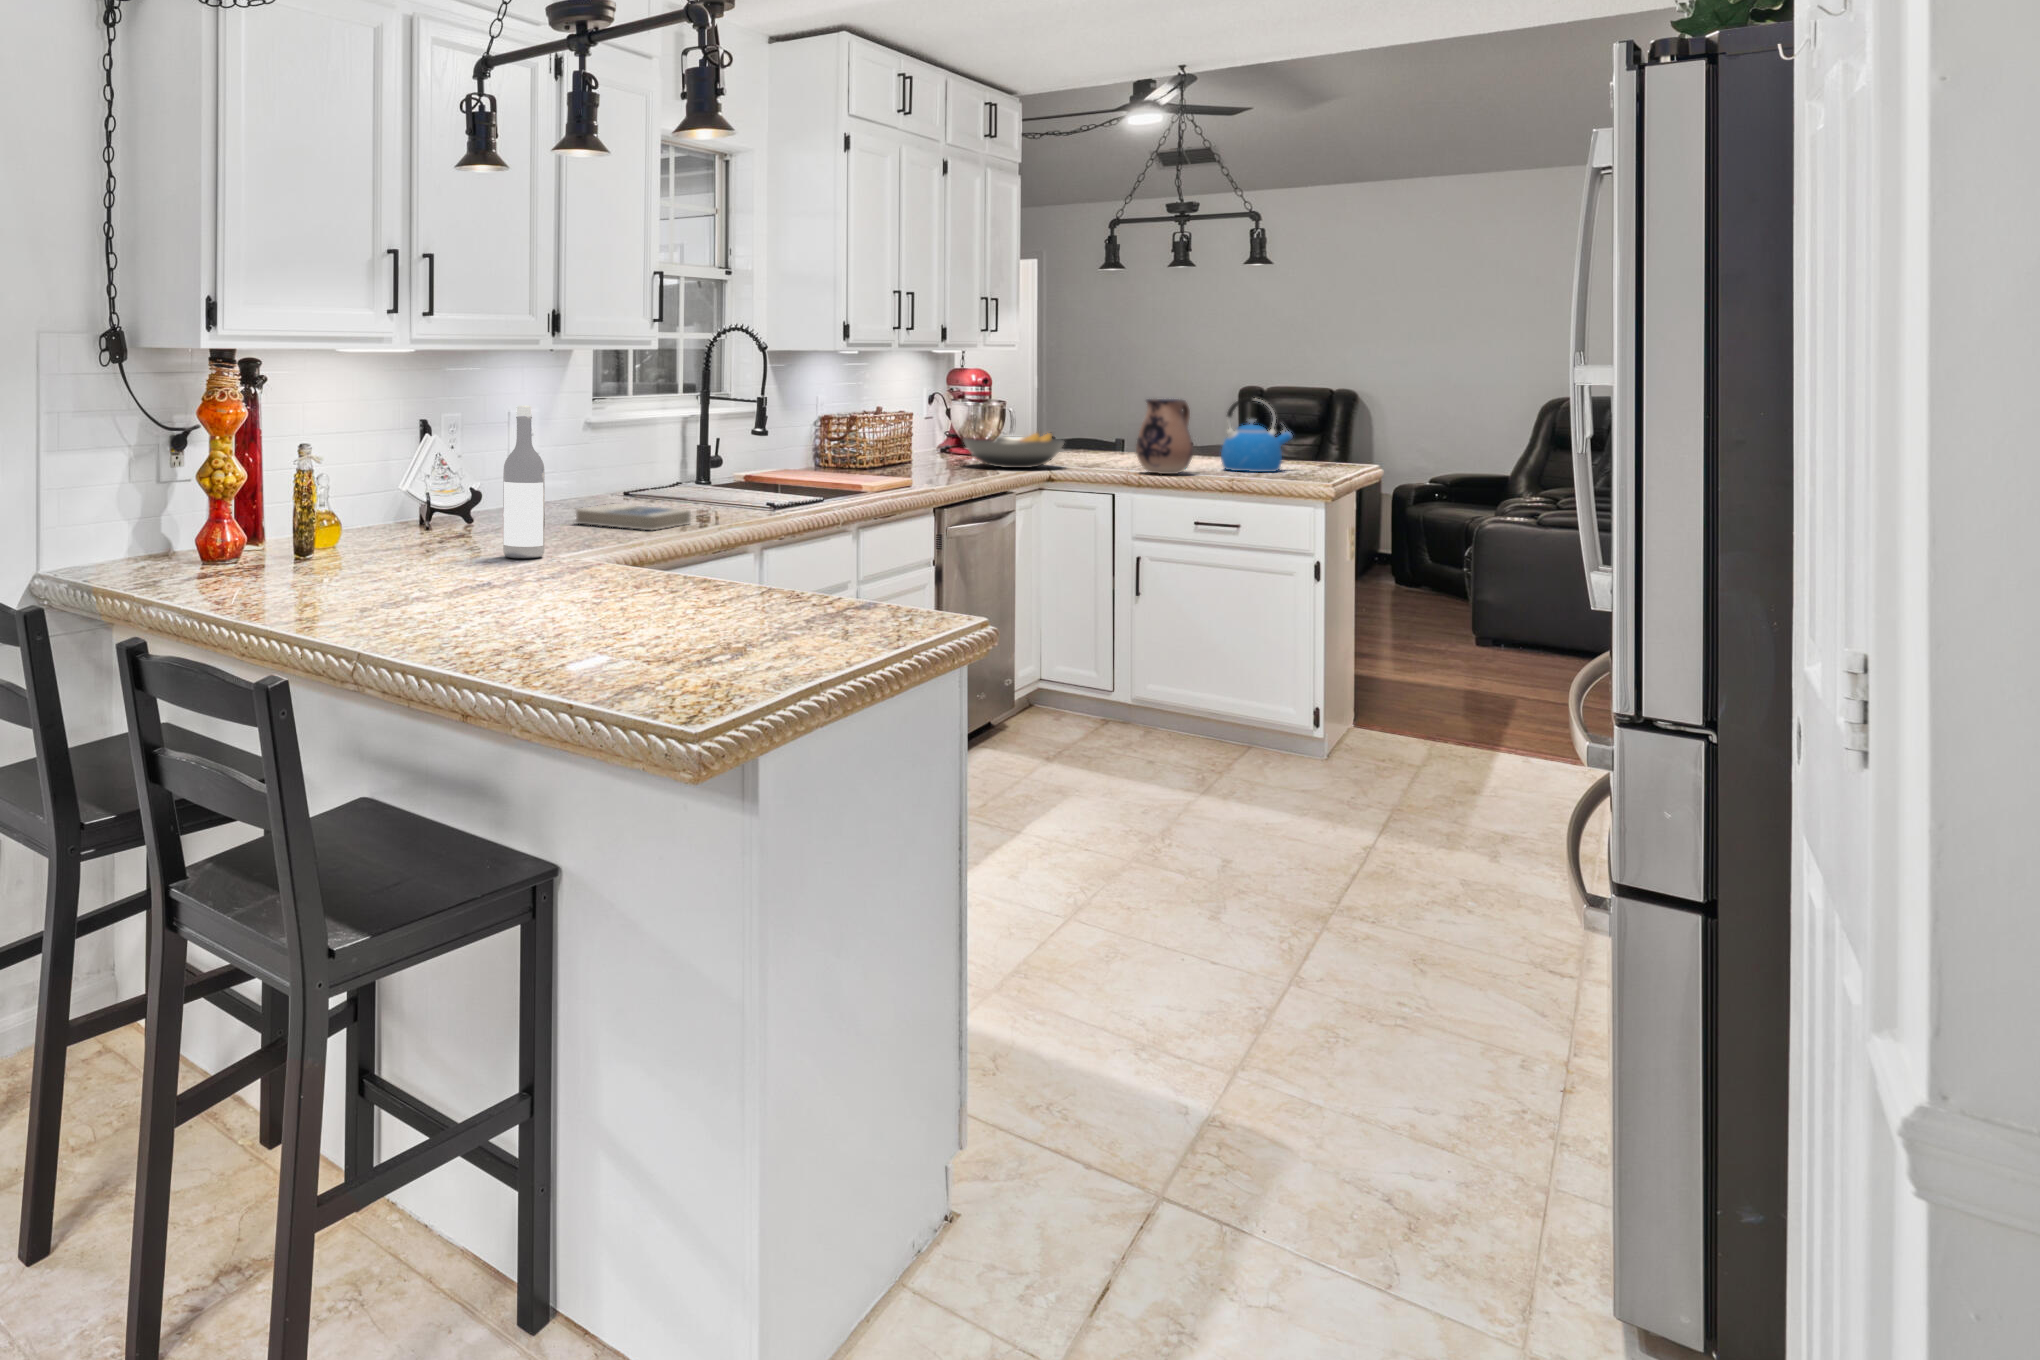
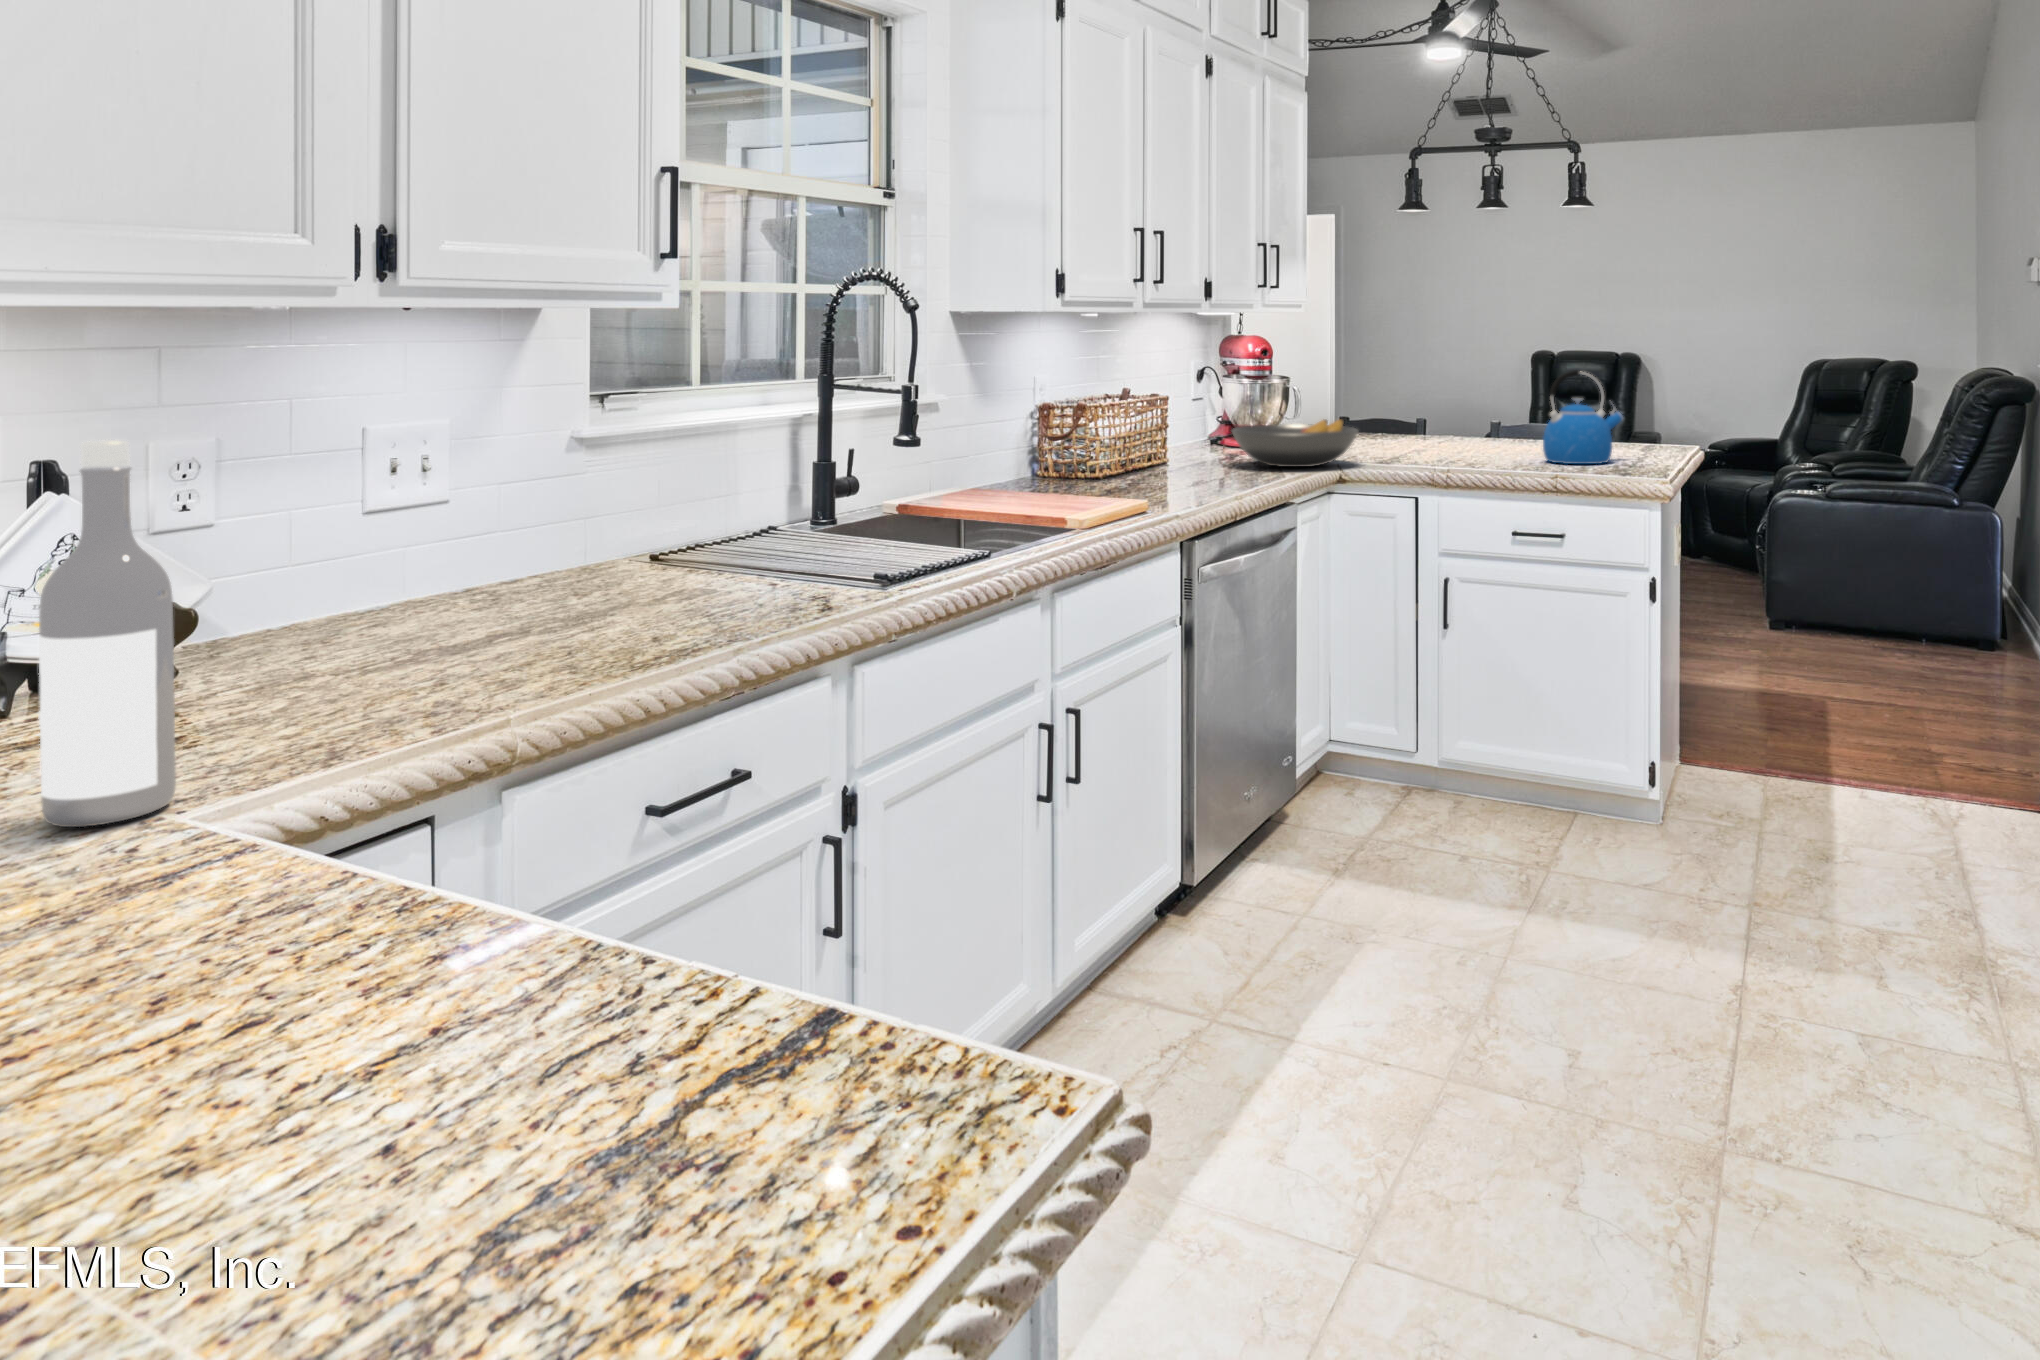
ceramic pitcher: present [1136,399,1193,474] -> none [1446,374,1514,472]
hardback book: present [576,504,691,530] -> none [452,595,702,664]

